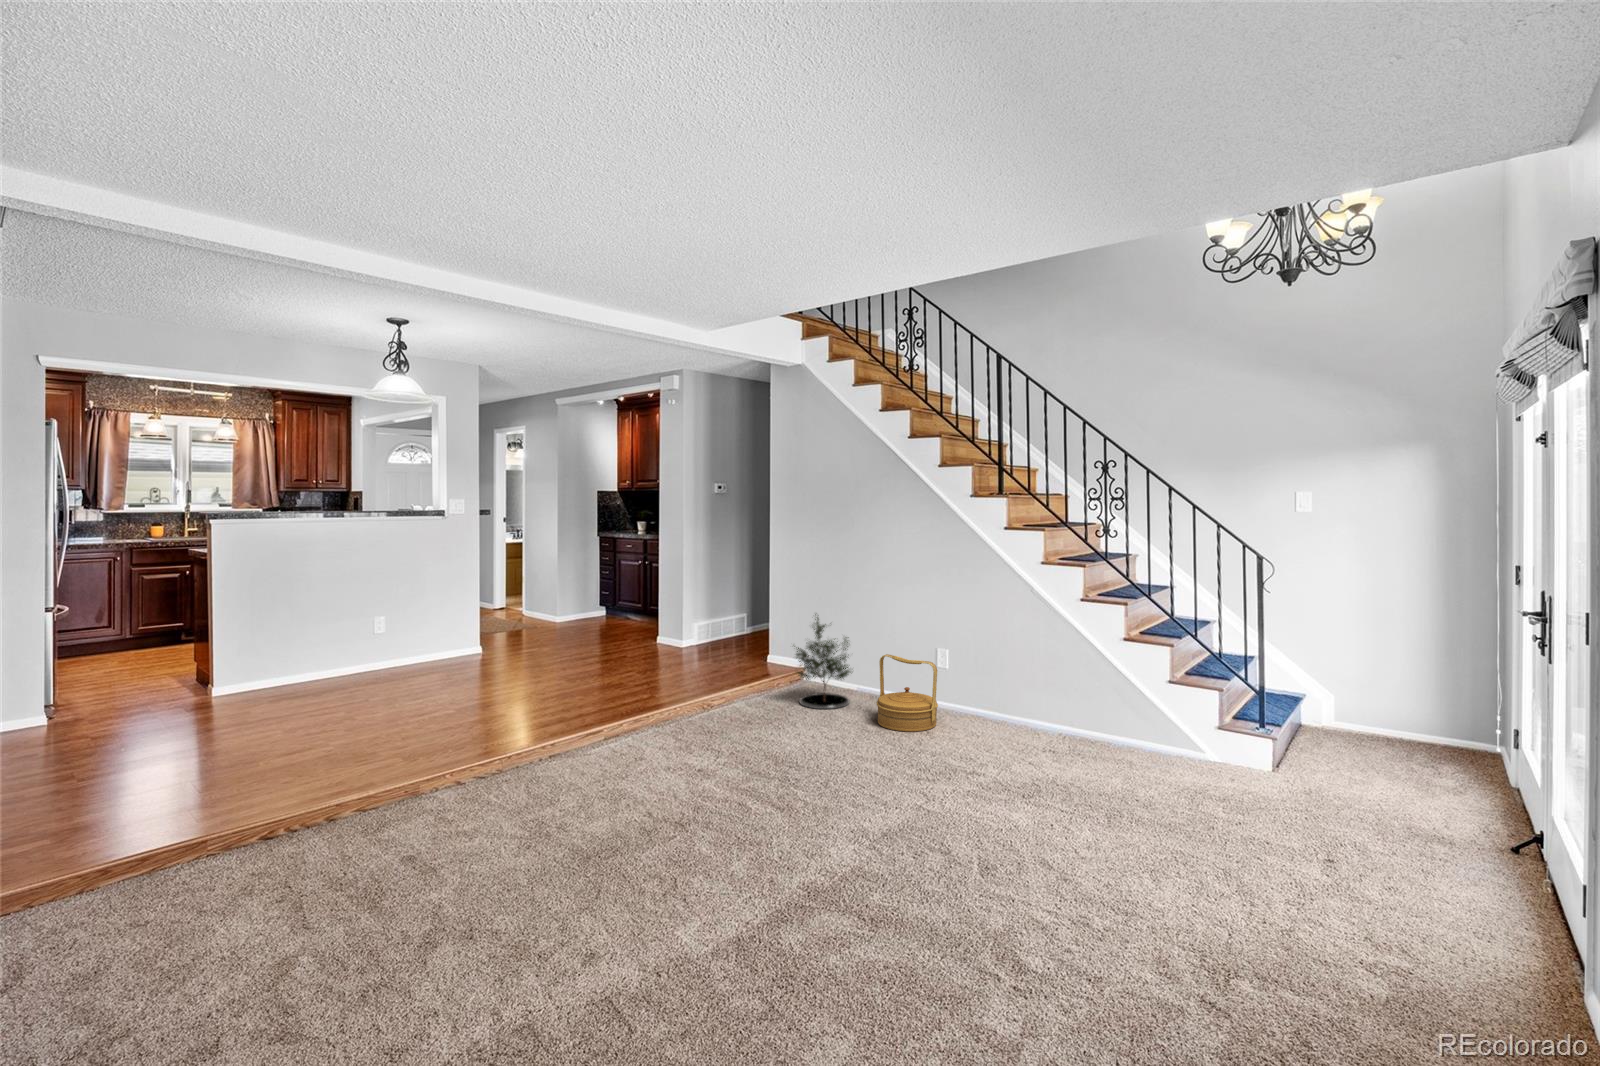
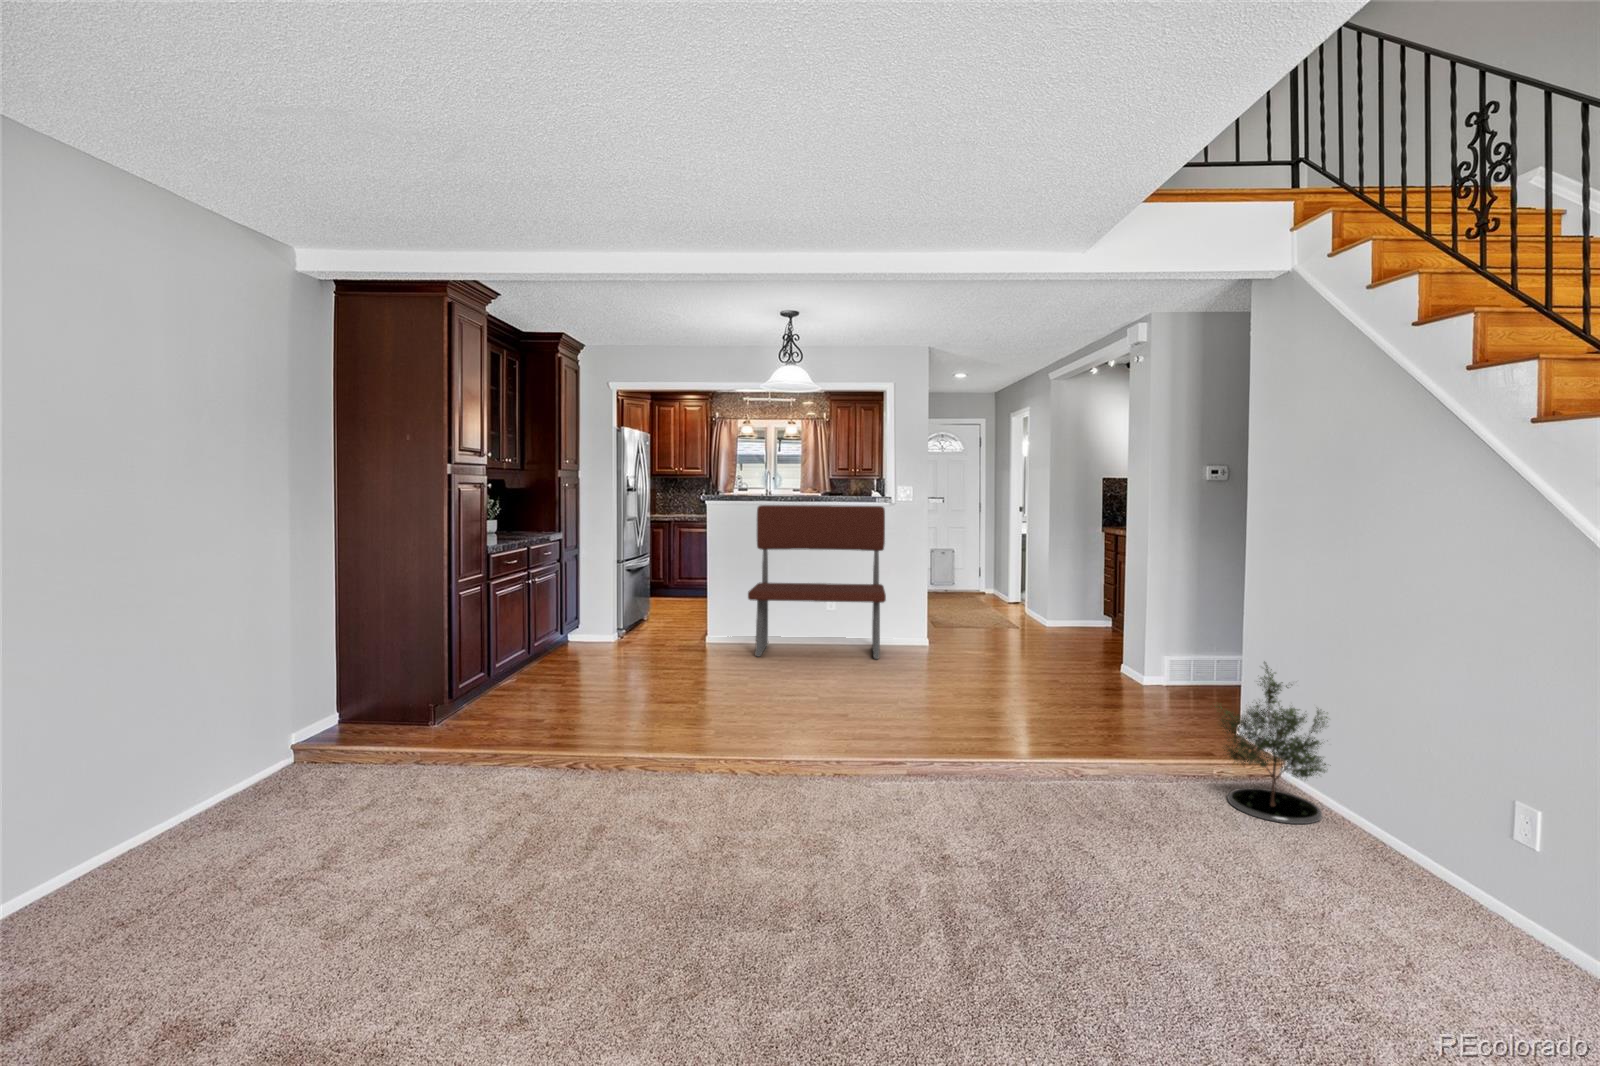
bench: none [287,520,467,693] -> present [748,505,886,659]
woven basket: present [877,654,938,732] -> none [1326,756,1469,921]

